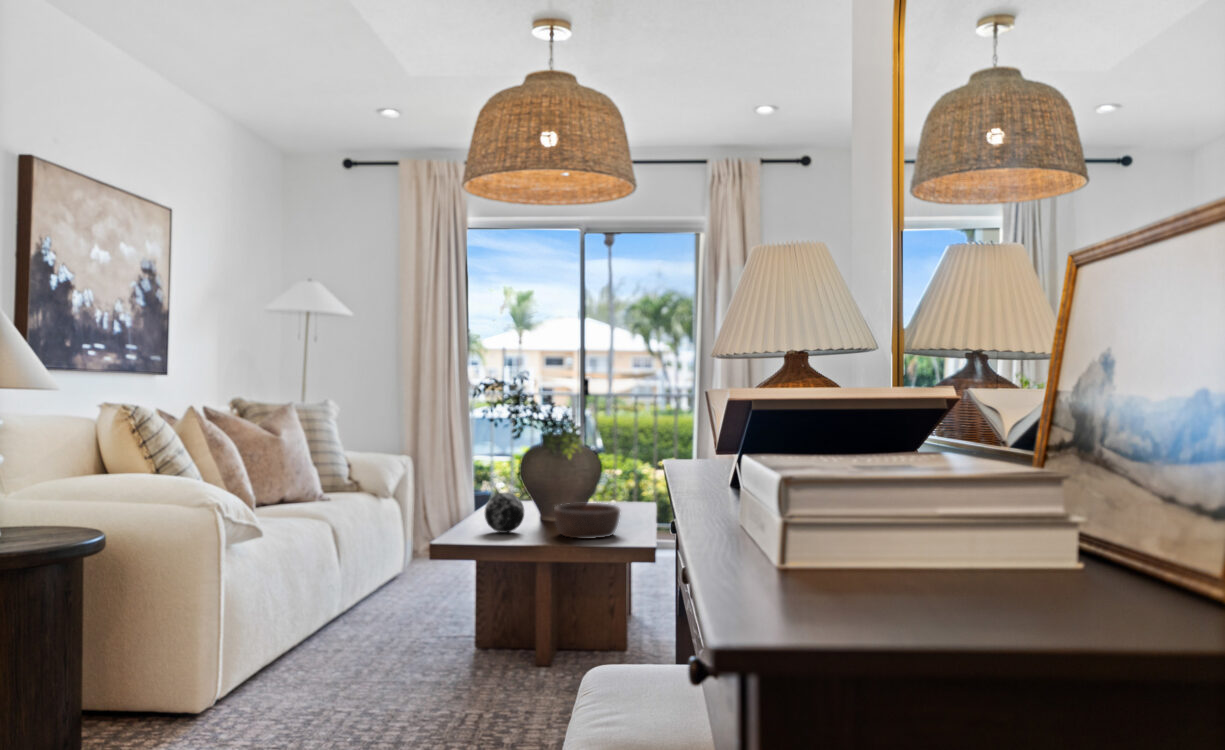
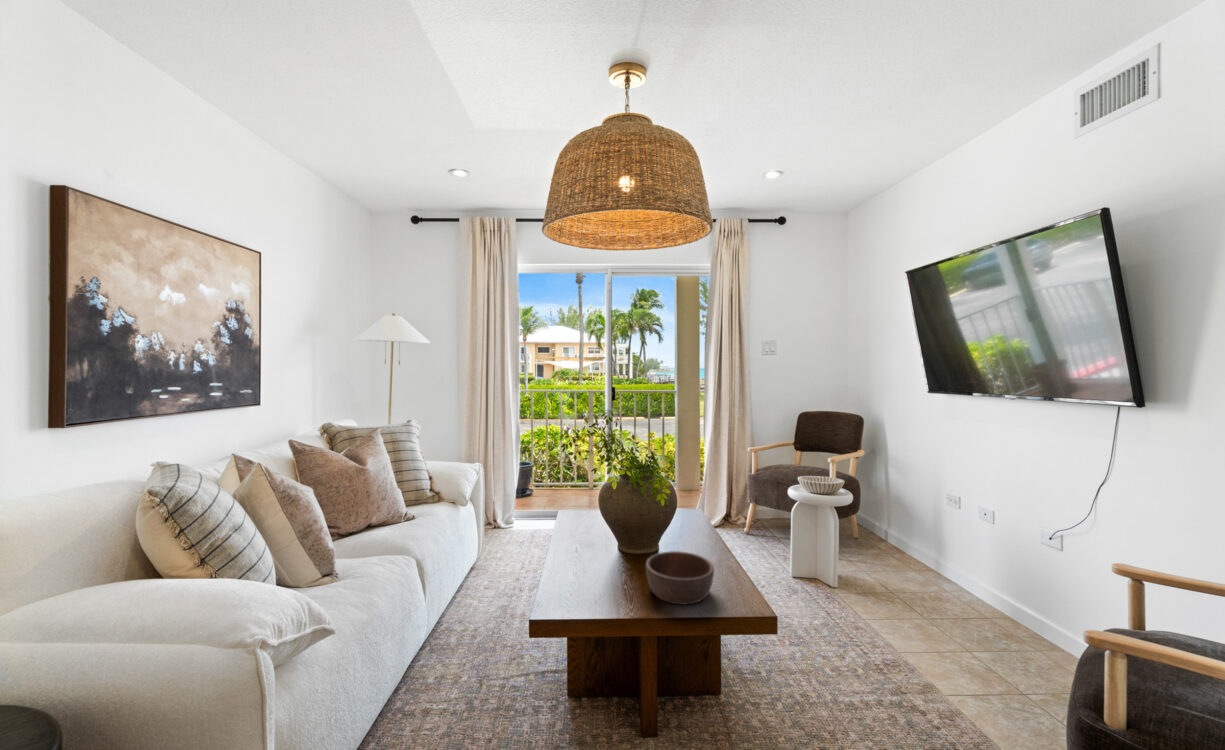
decorative orb: present [484,493,524,533] -> none [574,548,614,592]

